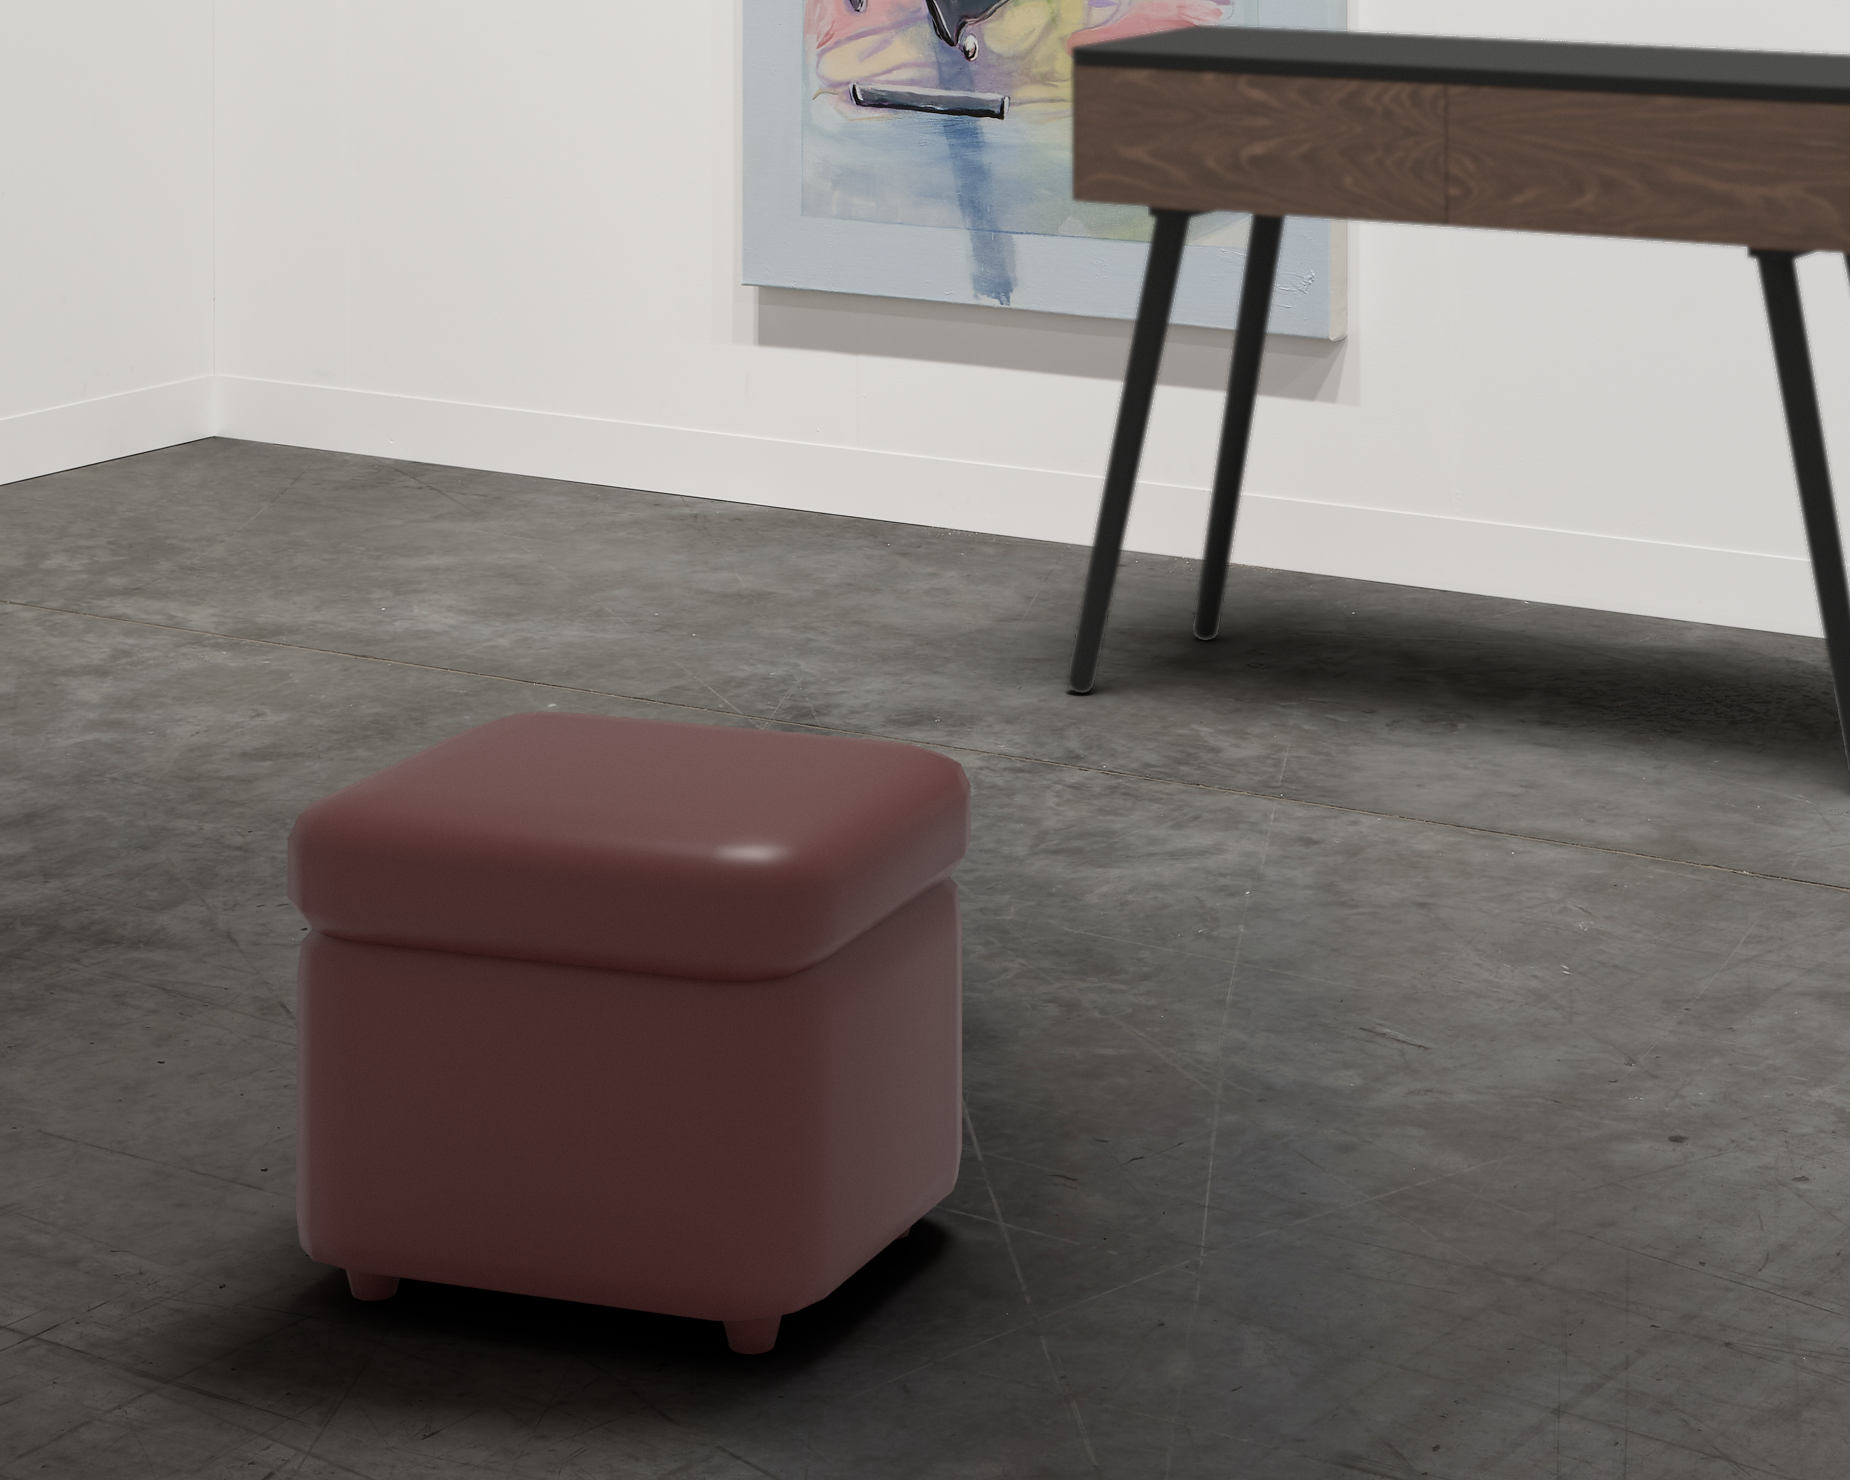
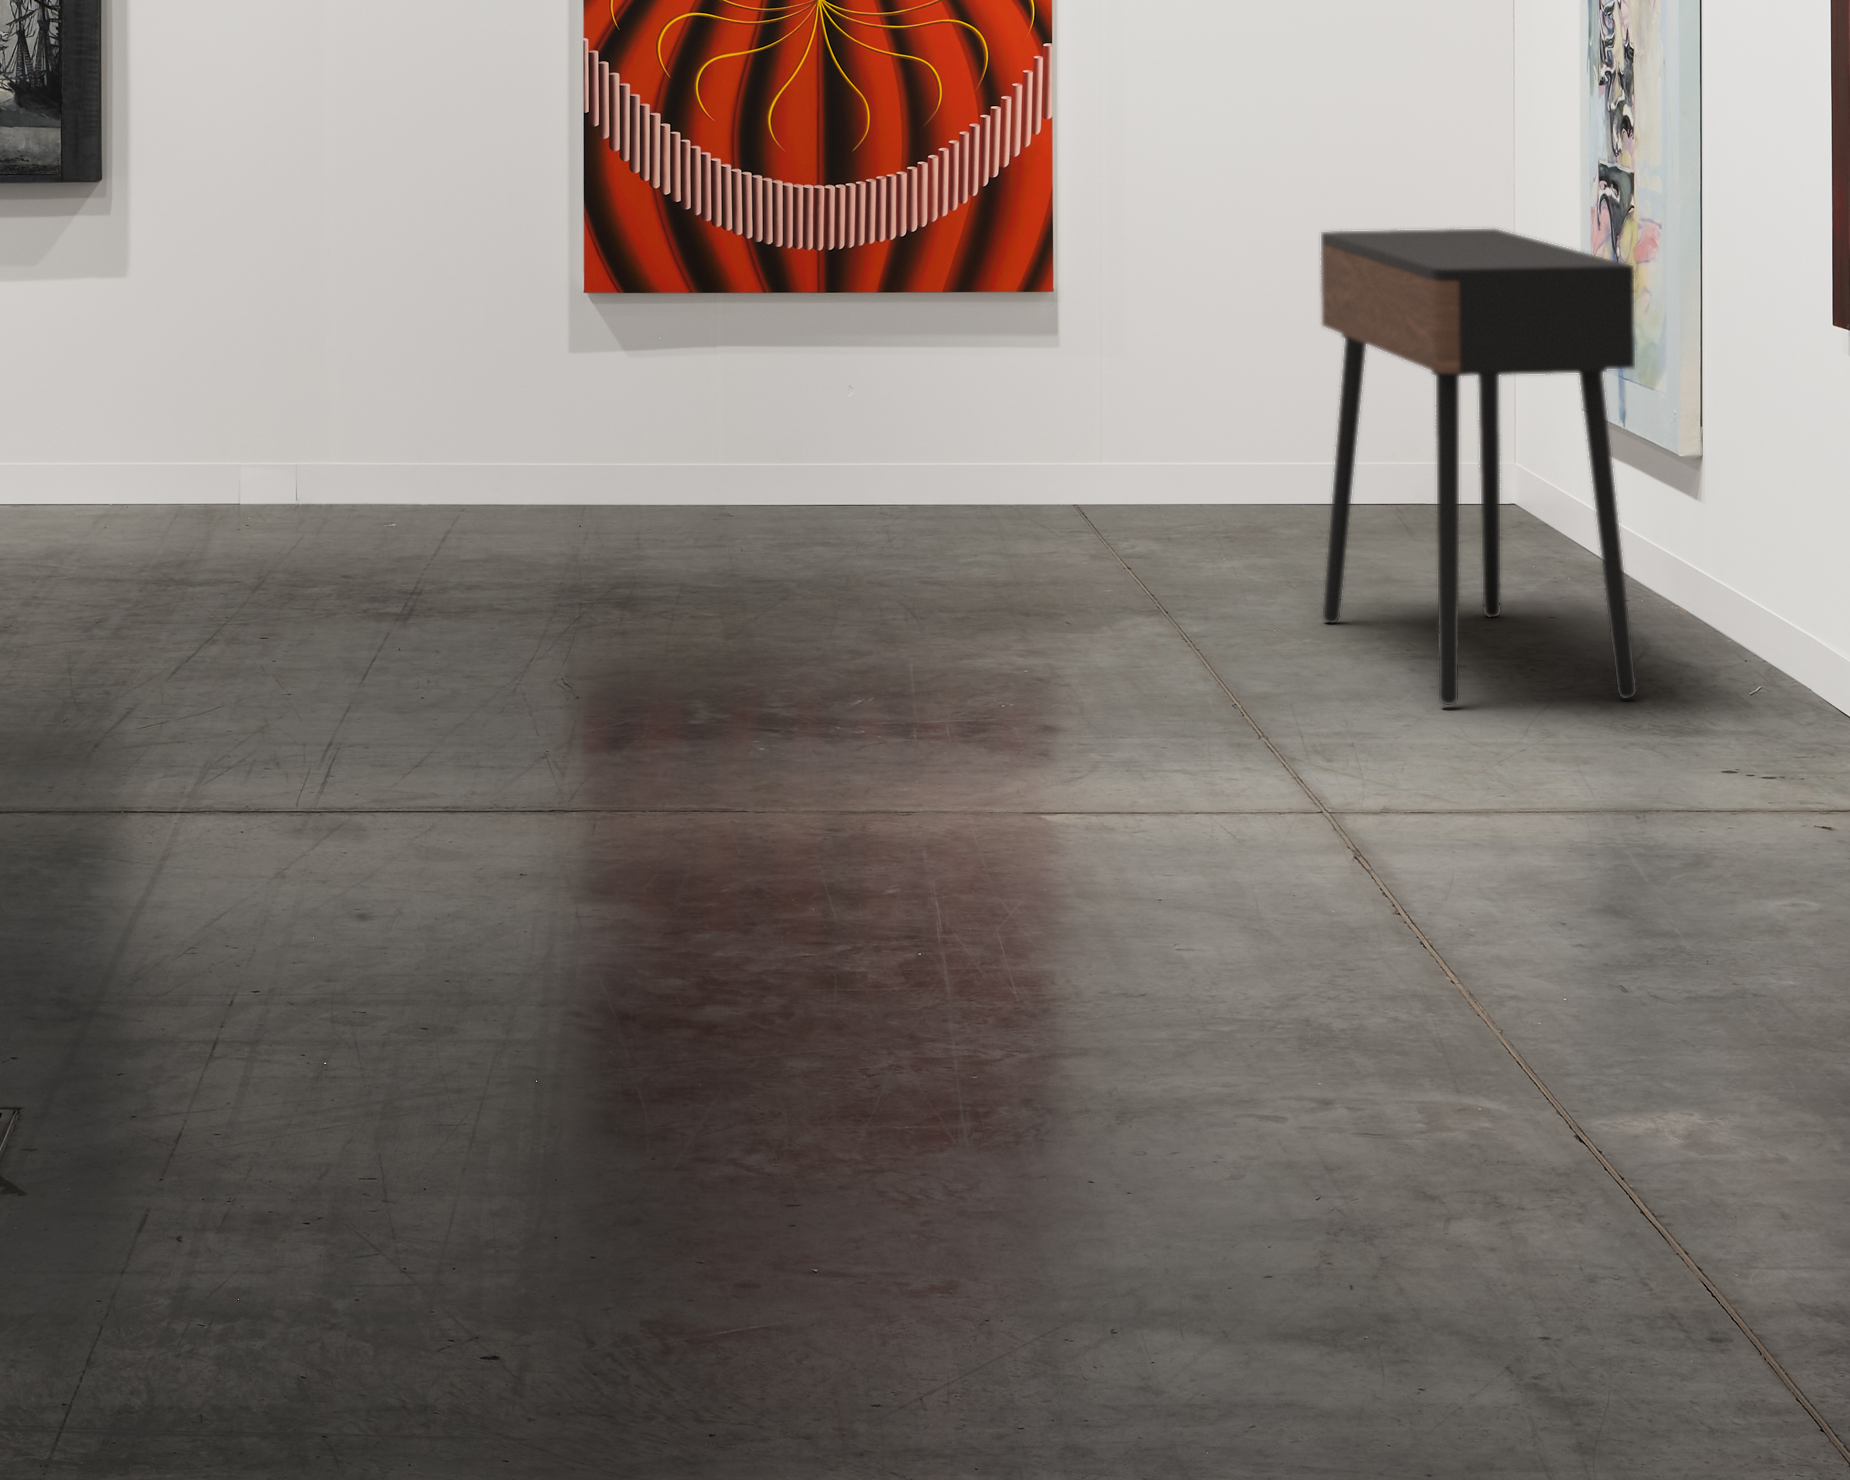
ottoman: present [287,711,971,1354] -> none [259,483,523,738]

